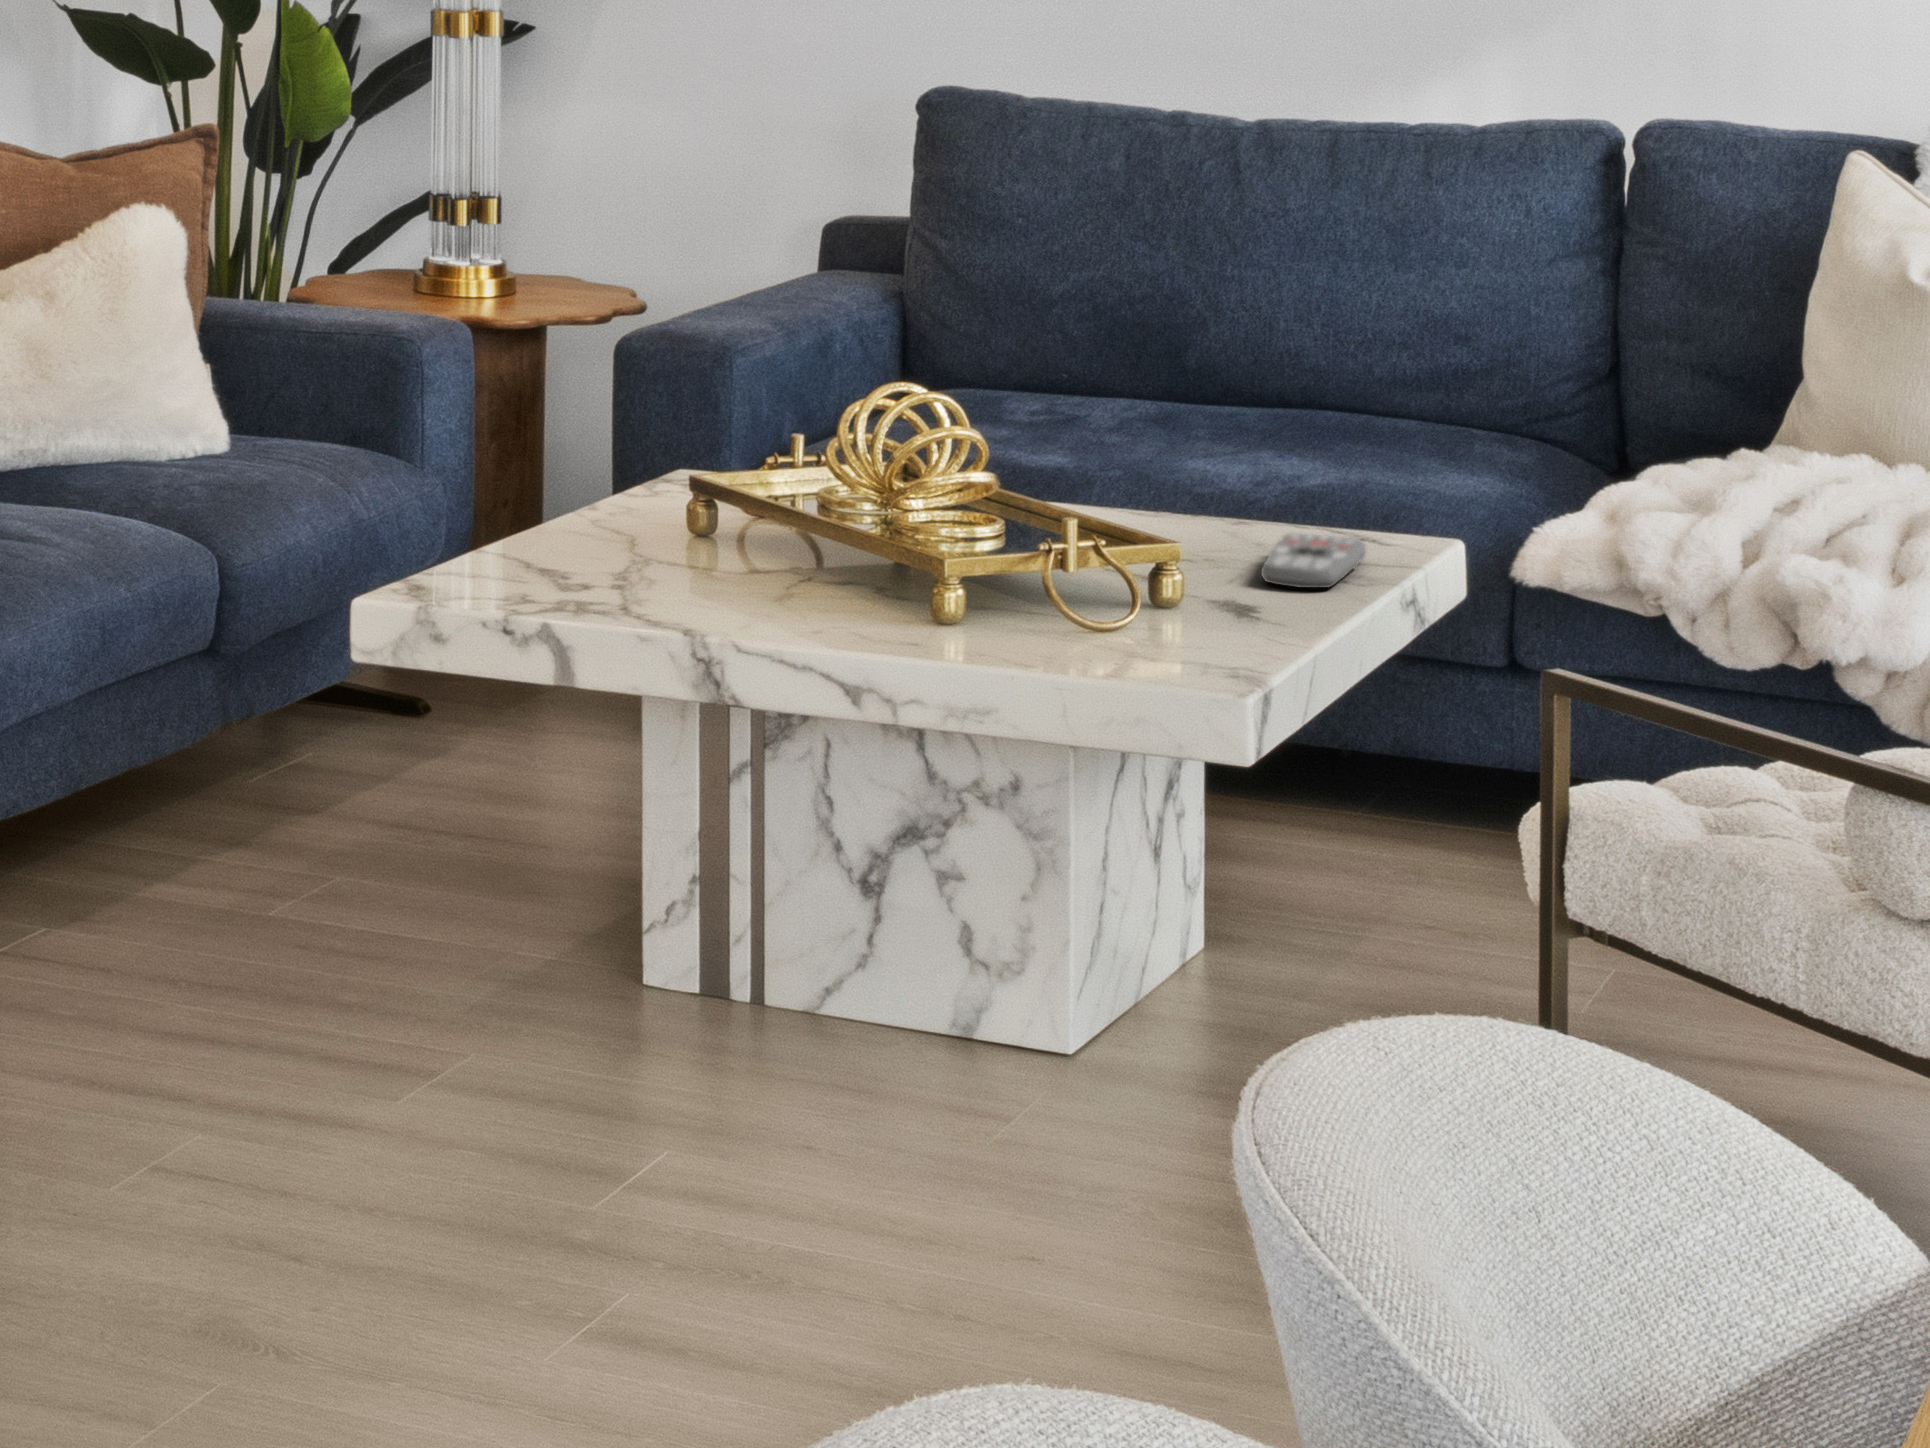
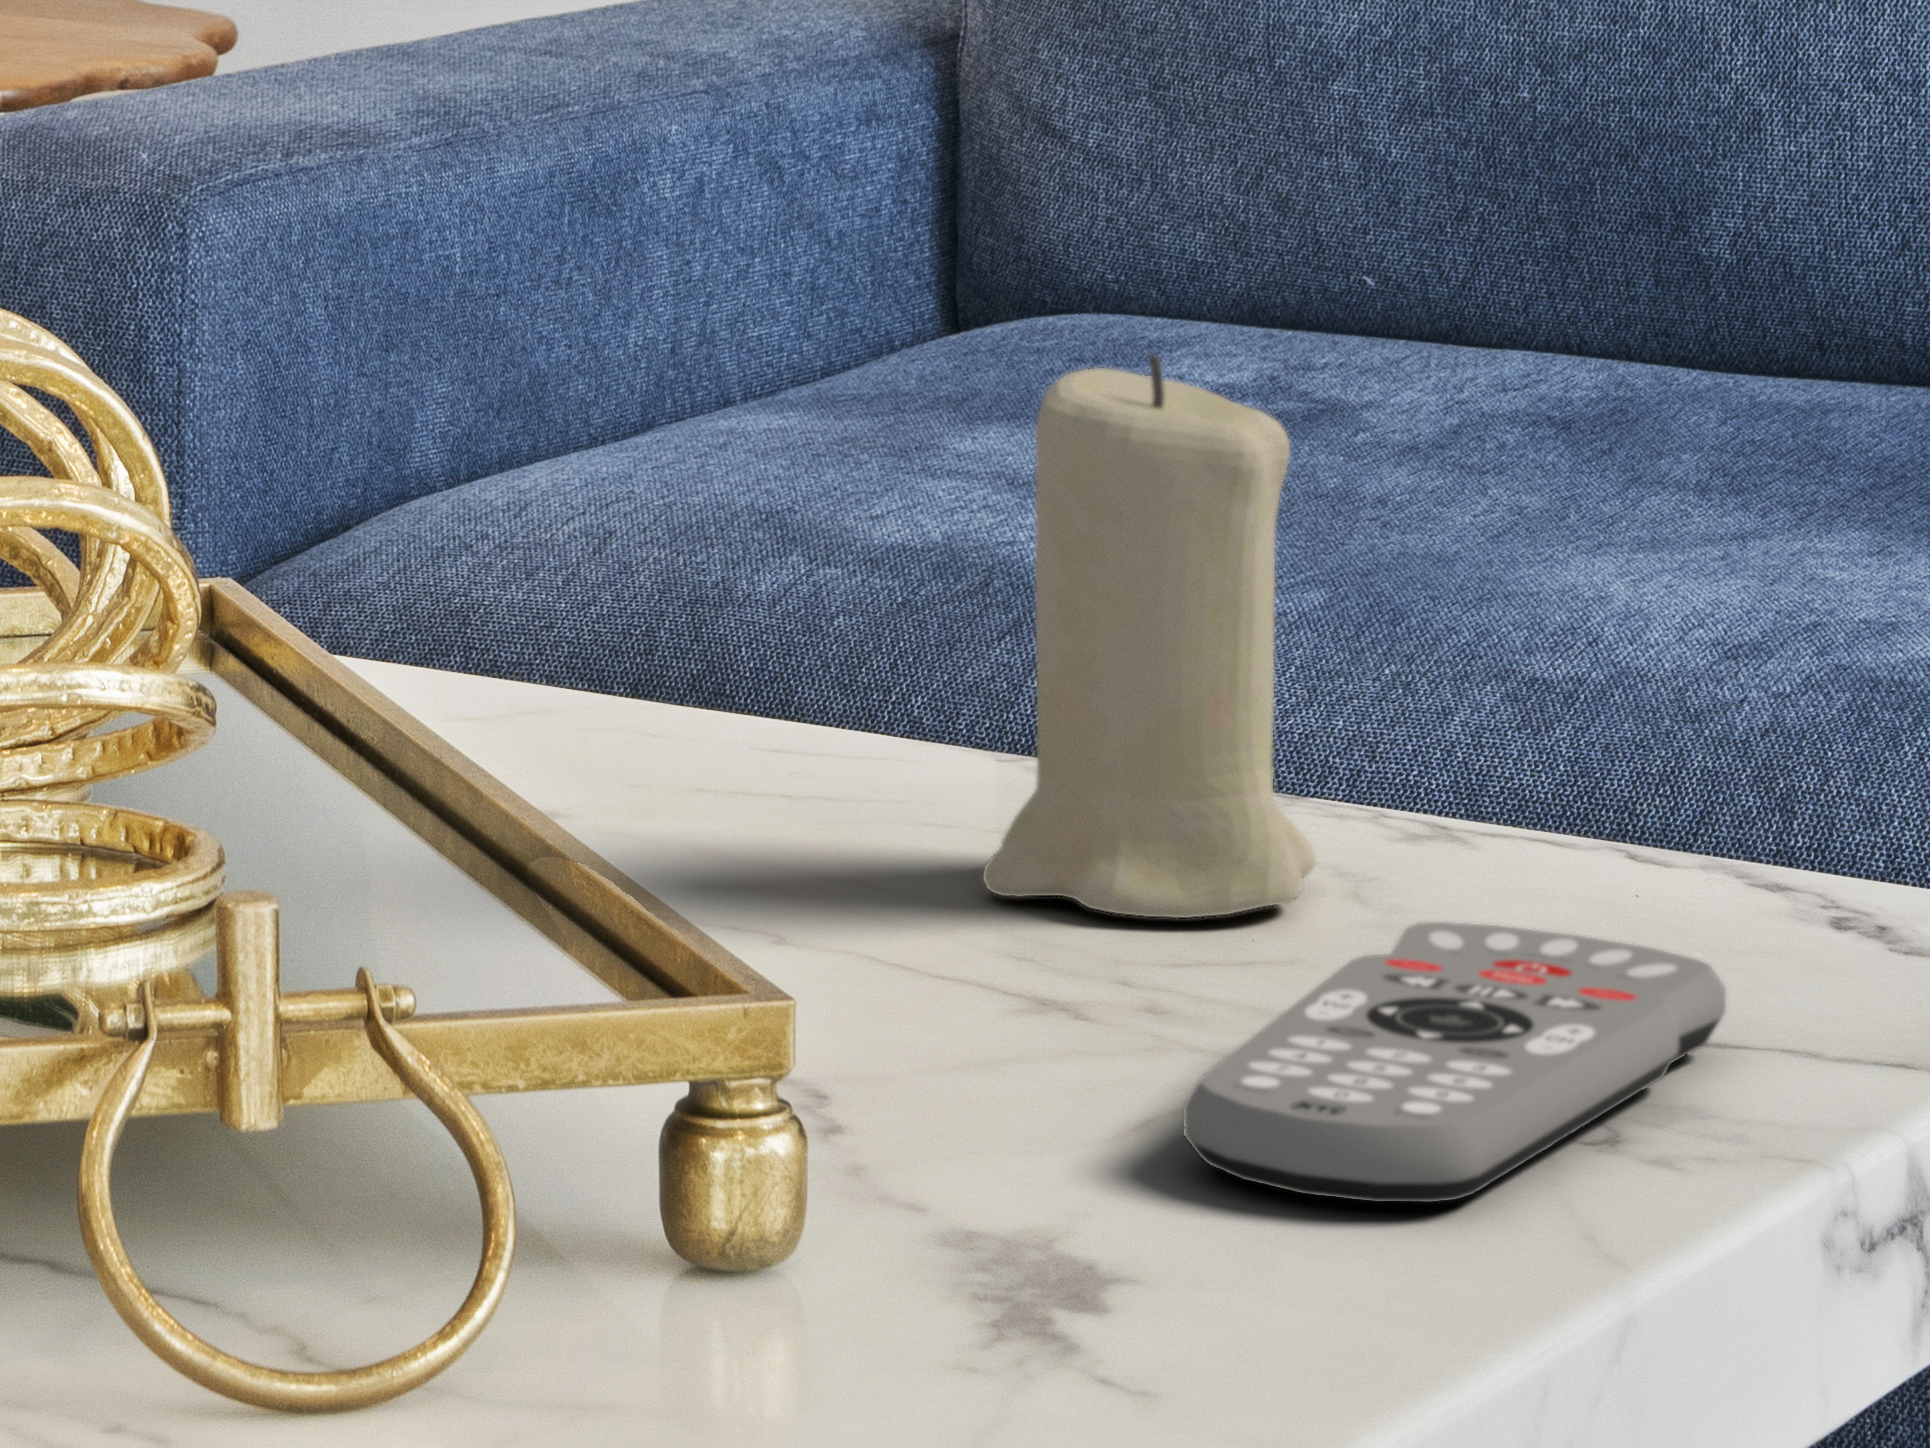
candle: none [1154,396,1239,538] -> present [983,355,1316,918]

